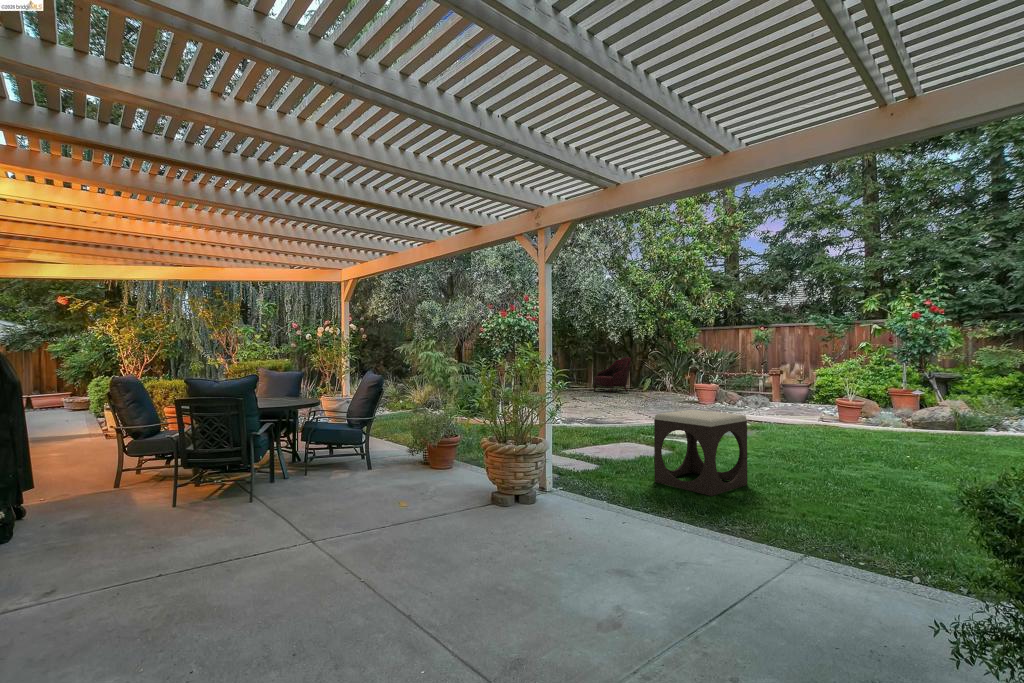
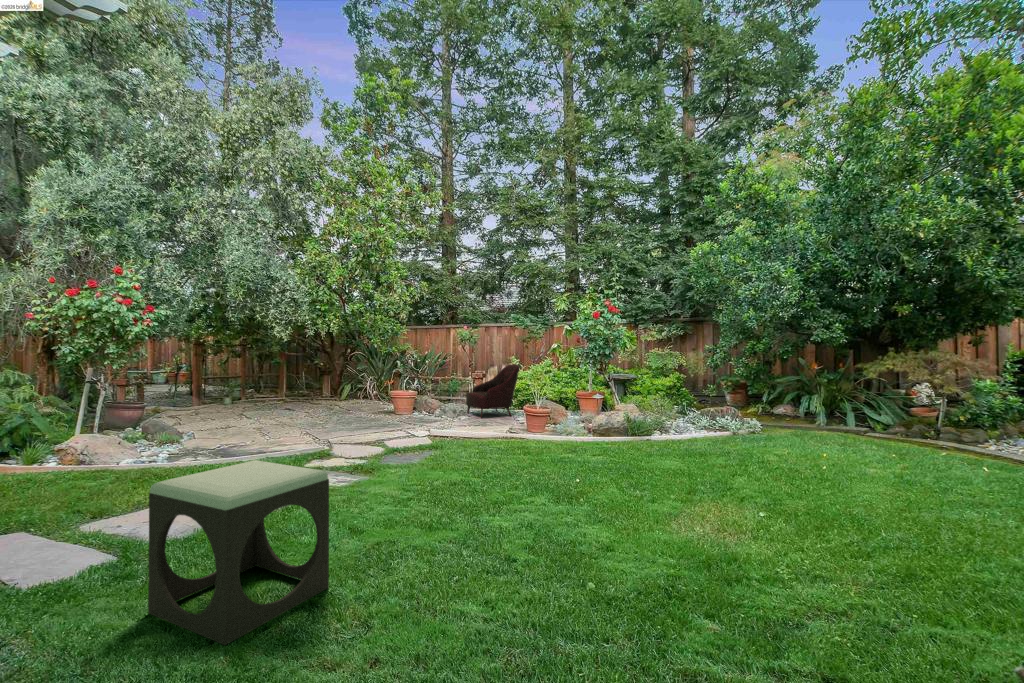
armchair: present [593,357,631,392] -> present [466,364,520,418]

